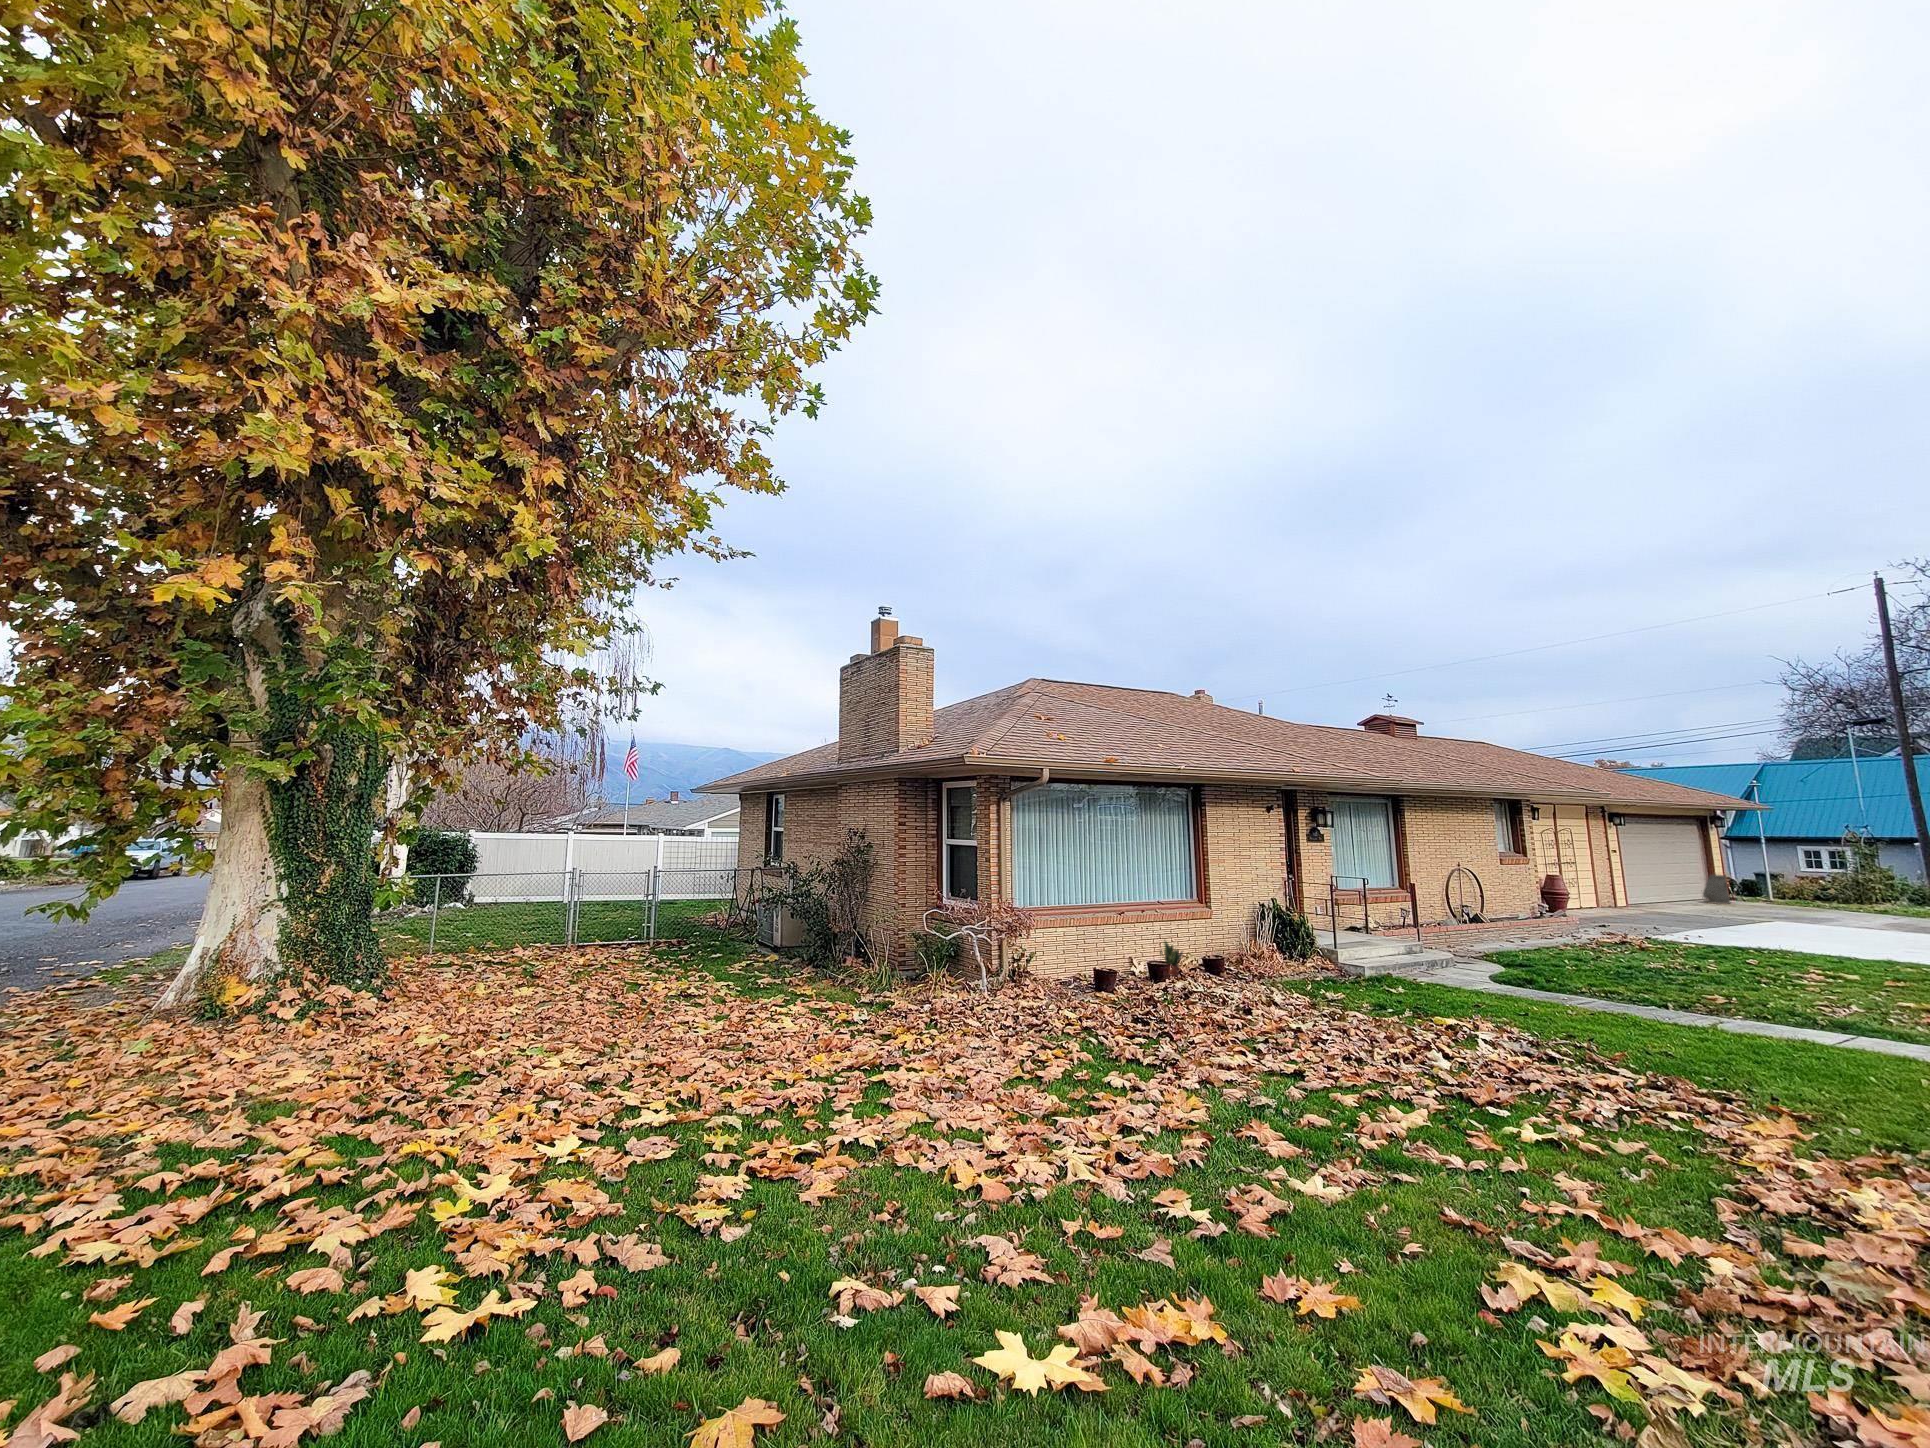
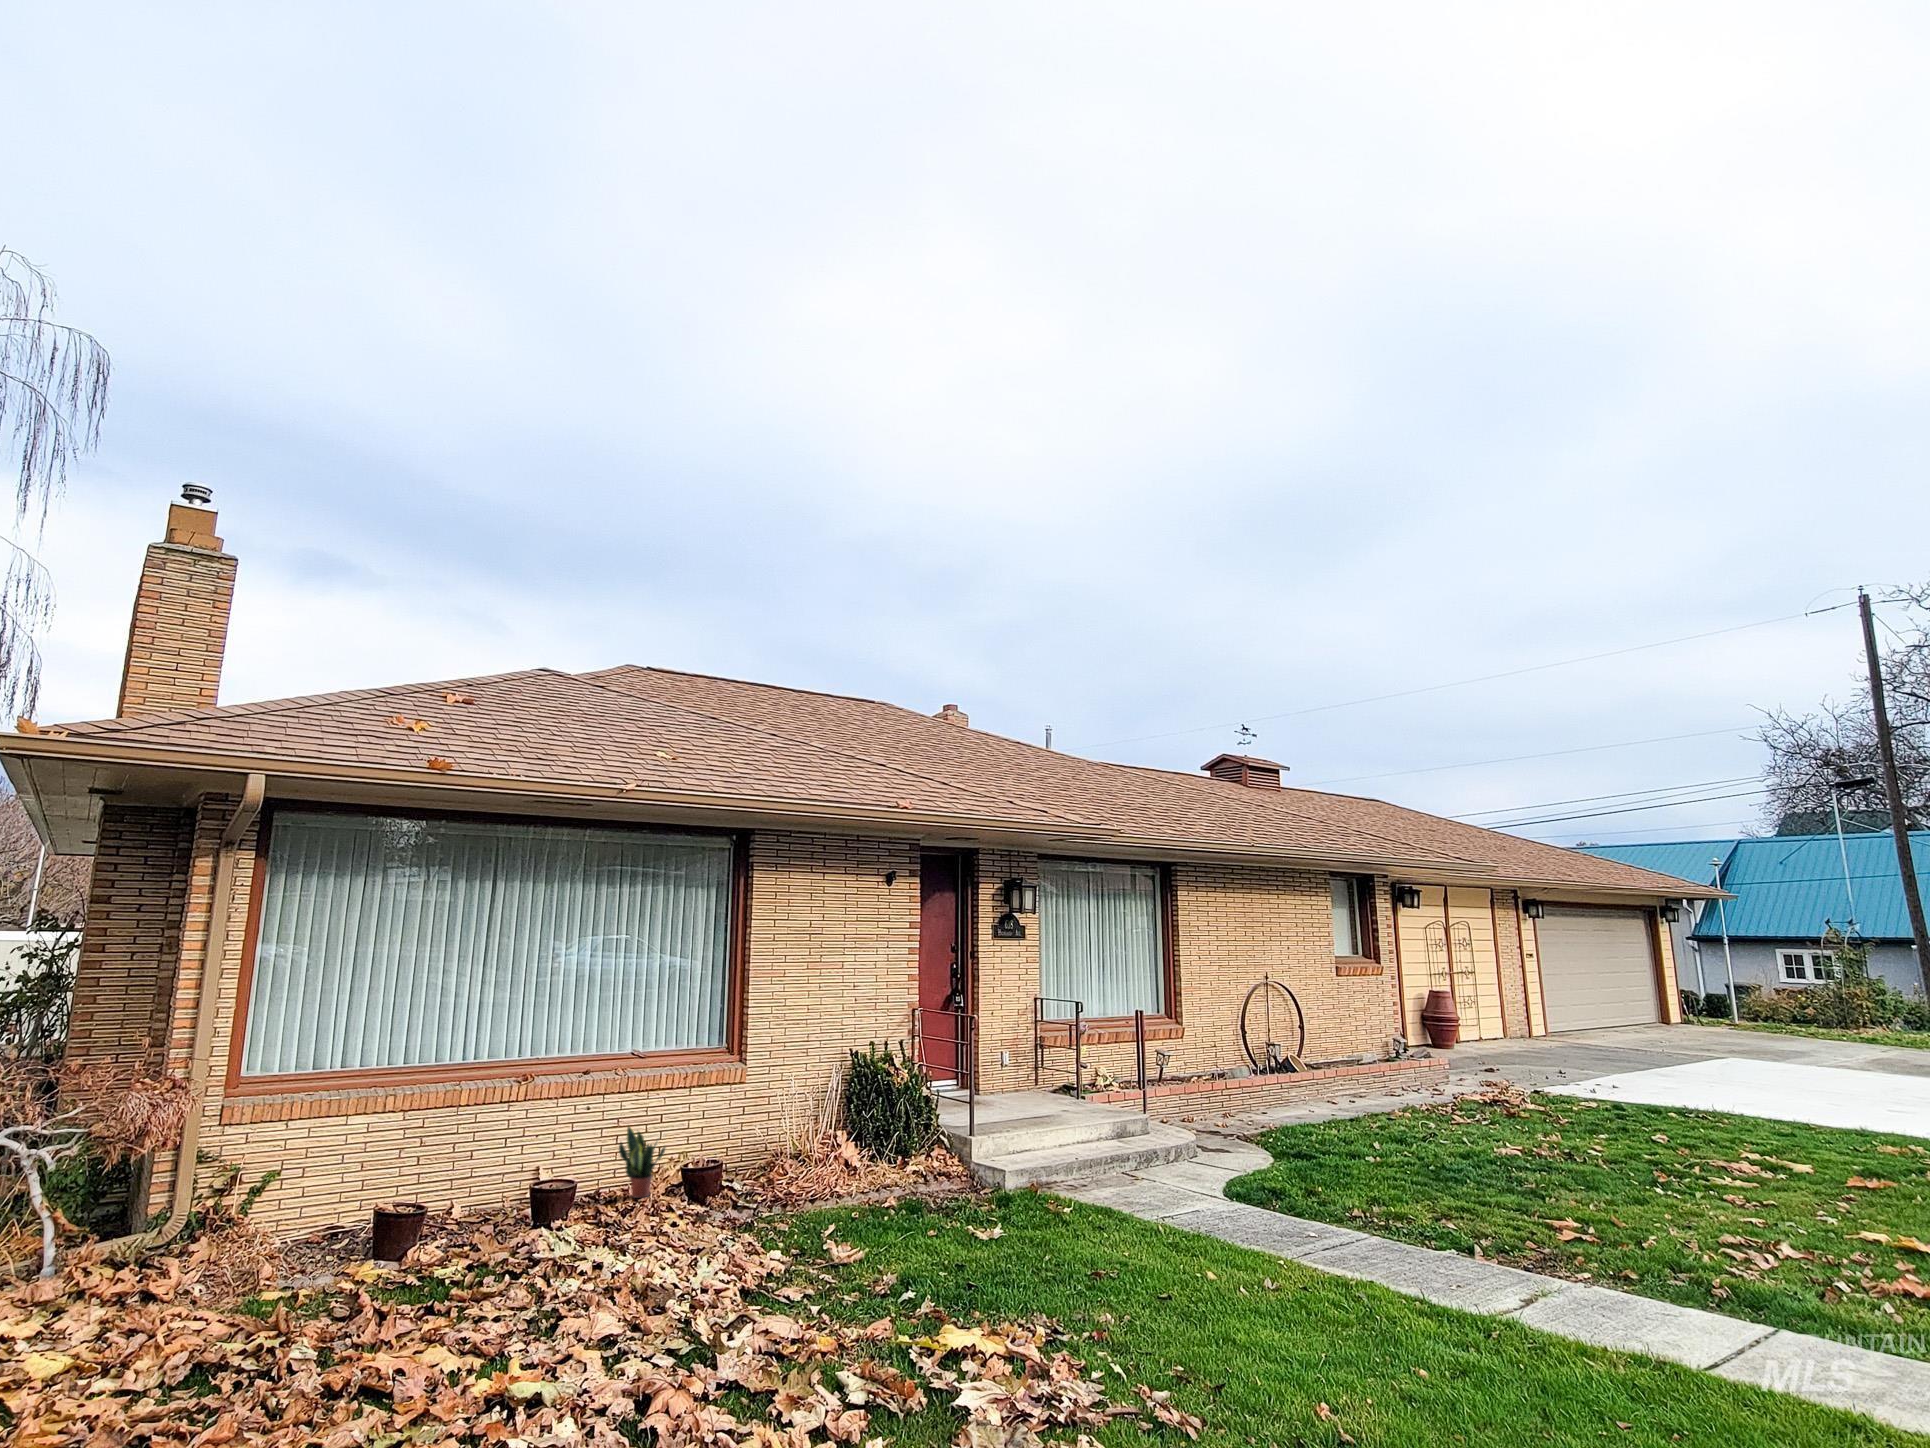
trash can: present [1703,875,1731,904] -> none [1646,986,1684,1028]

